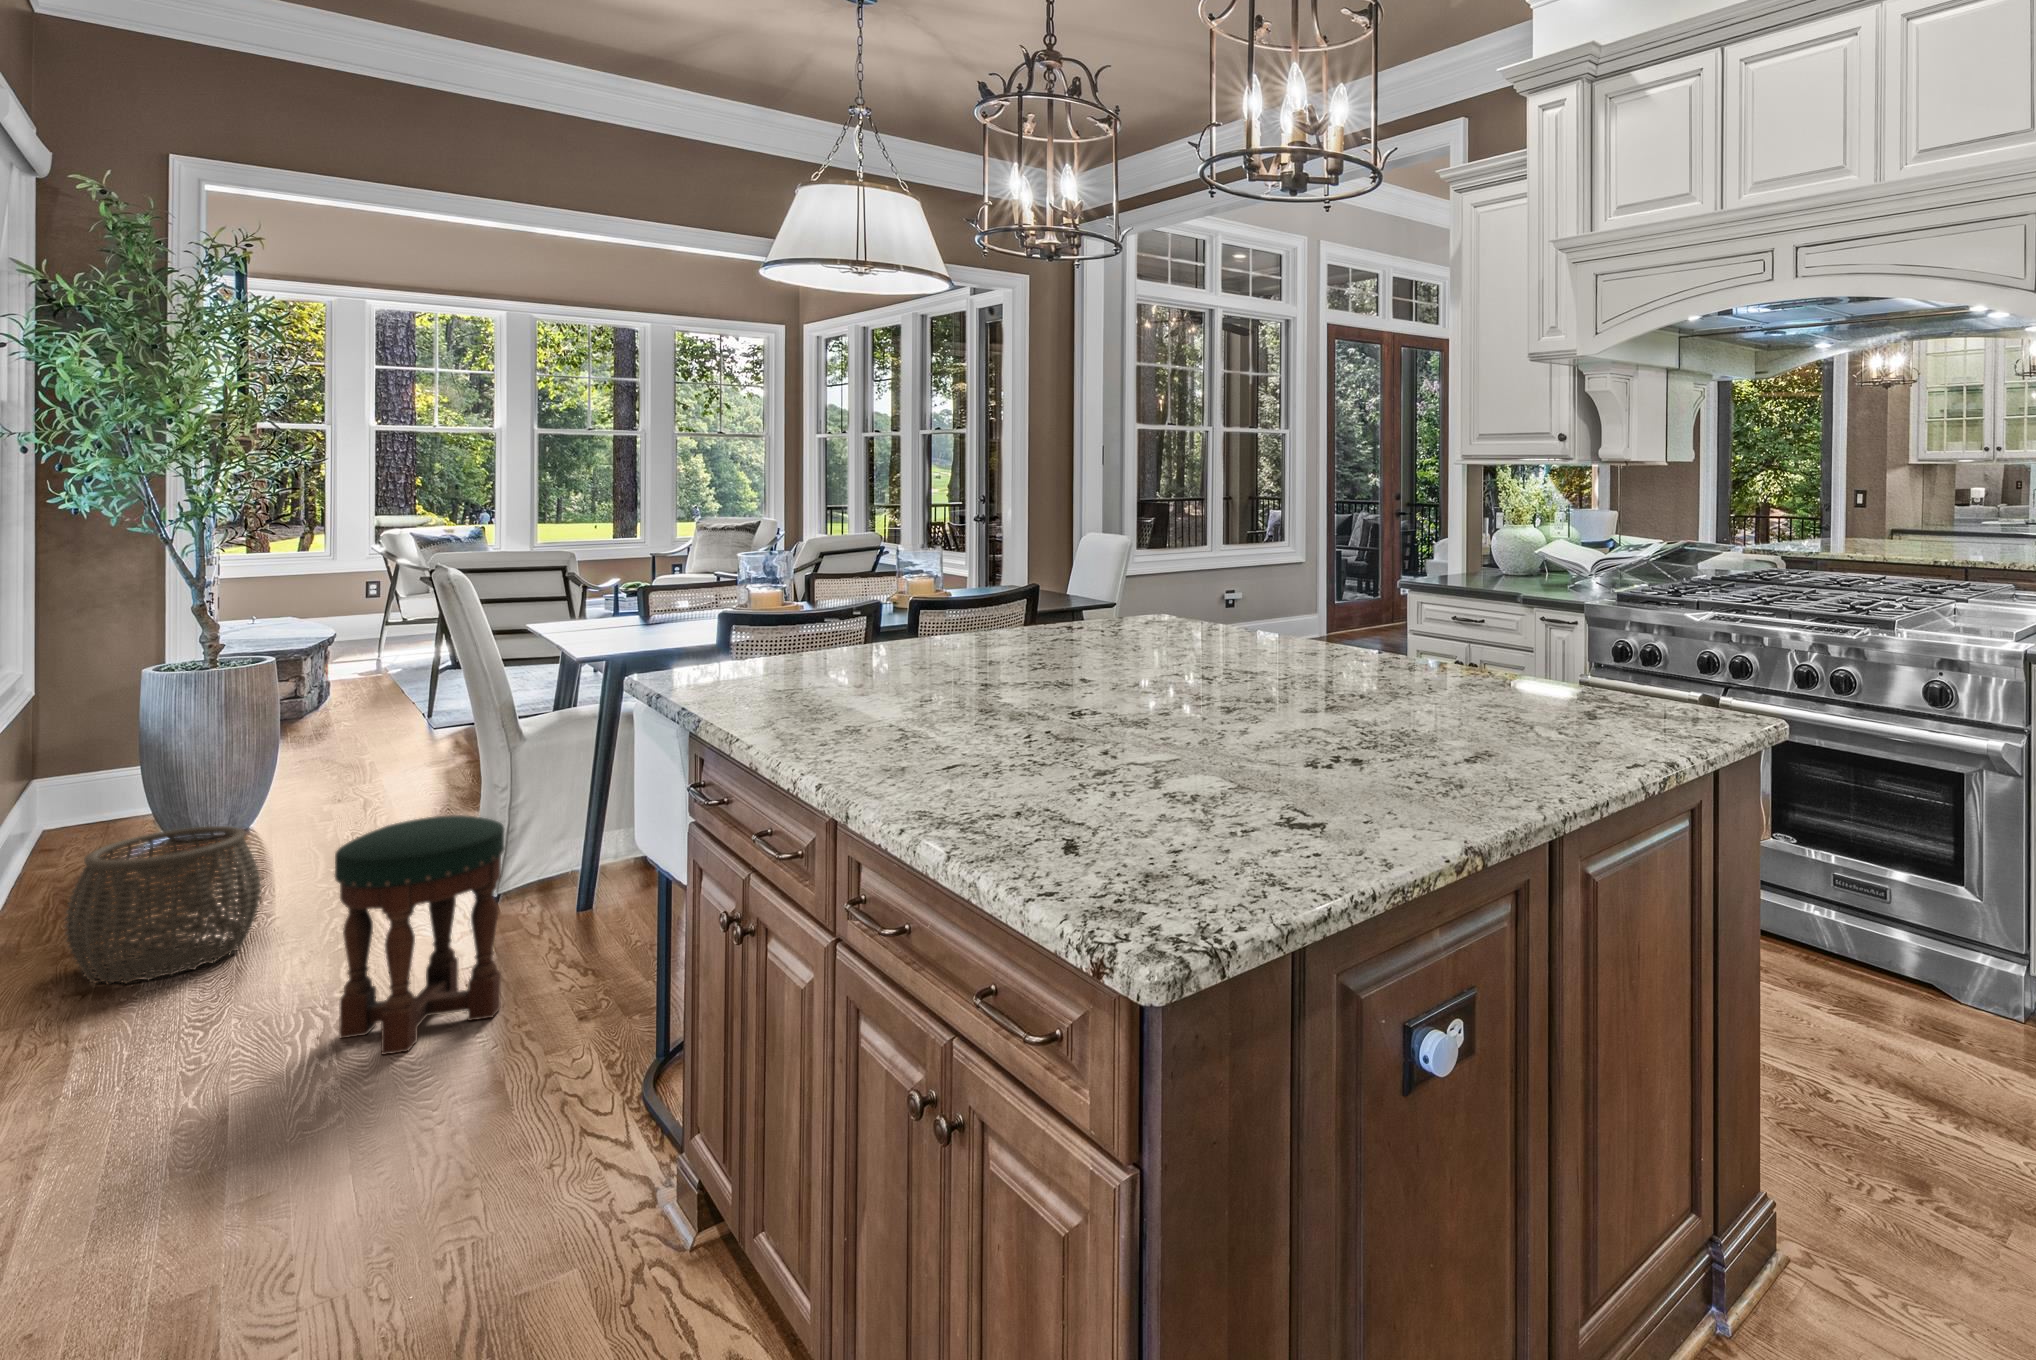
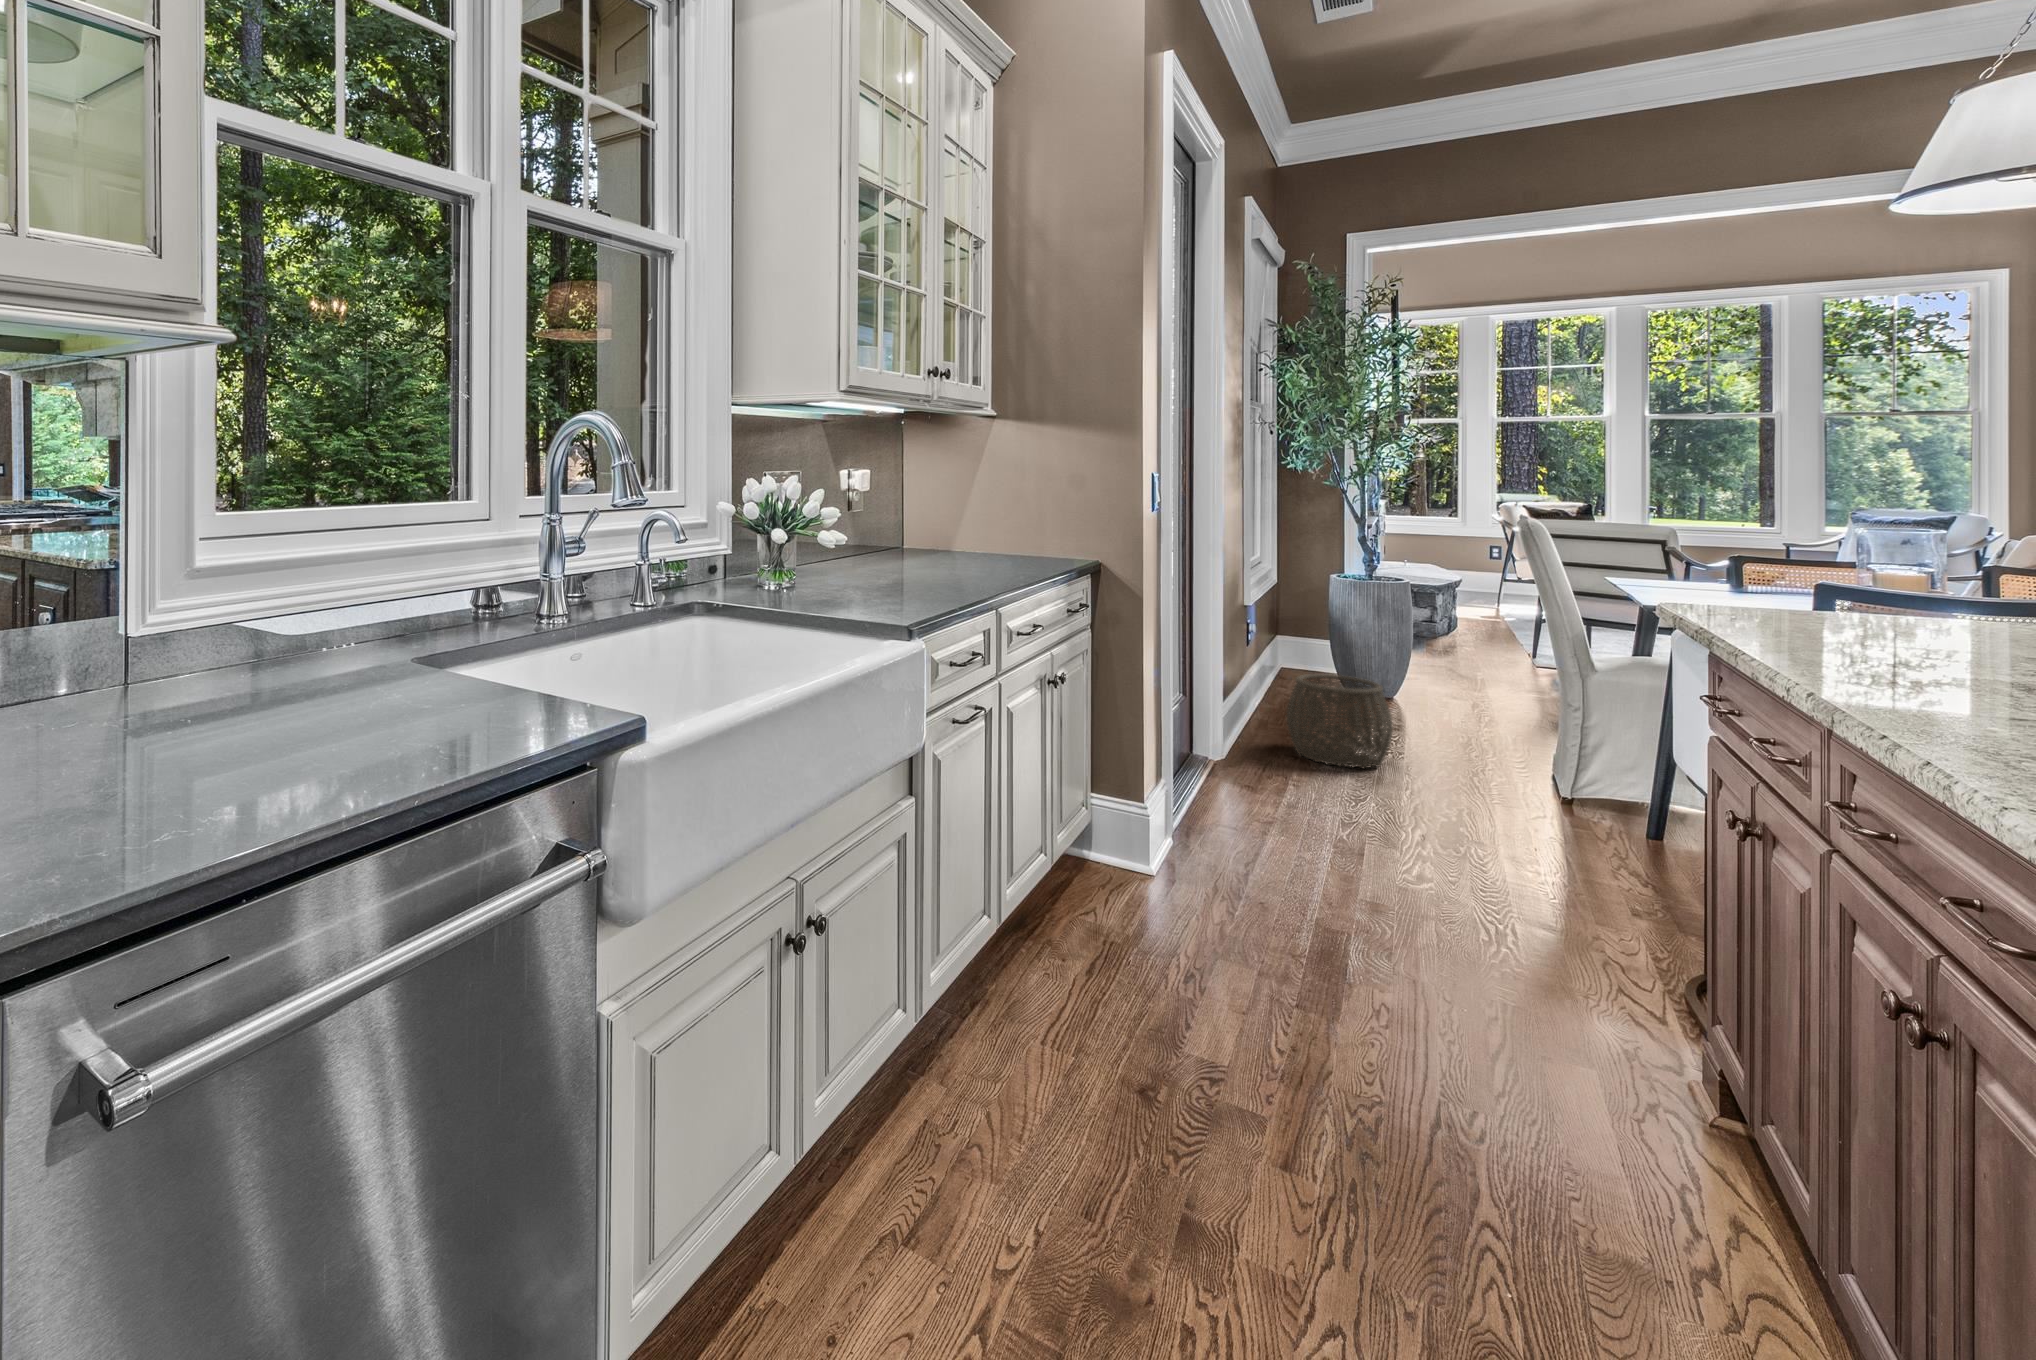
stool: present [335,815,505,1055] -> none [1431,700,1563,877]

